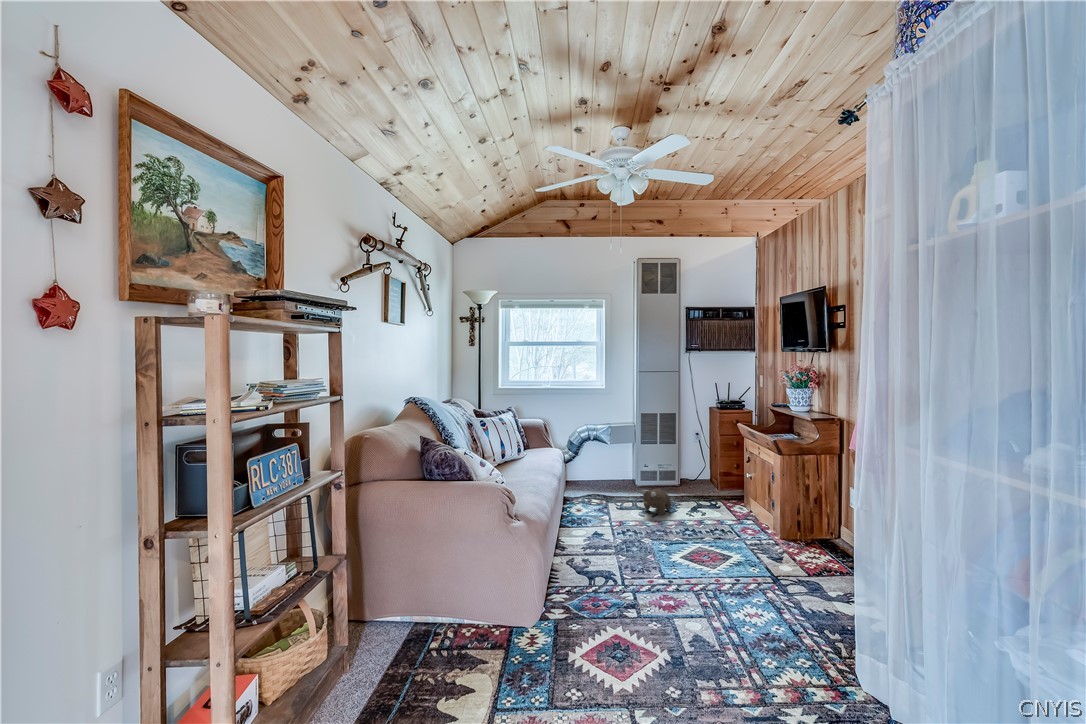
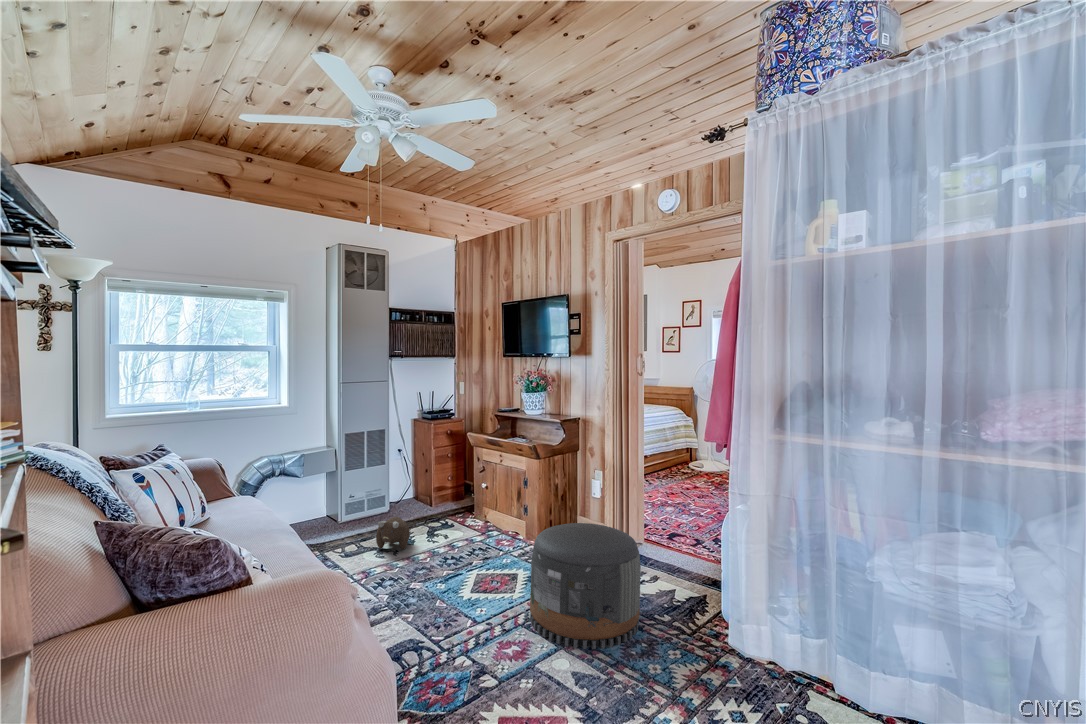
pouf: none [699,519,807,637] -> present [530,523,641,649]

